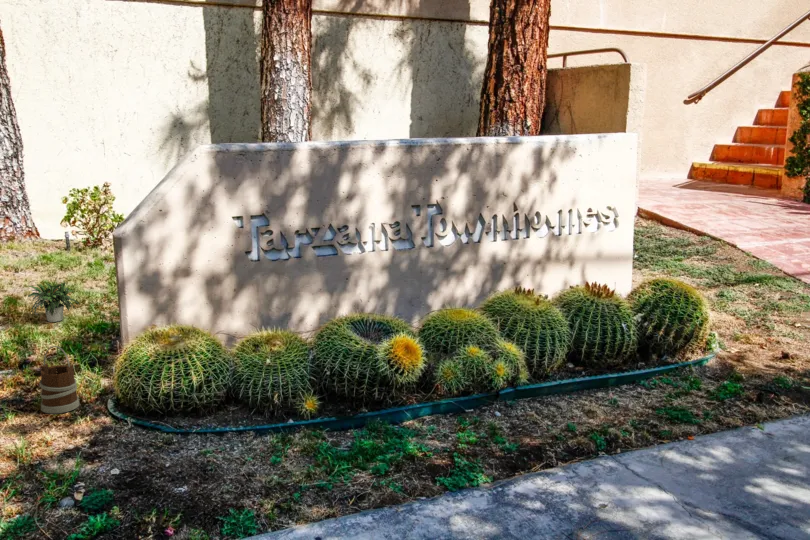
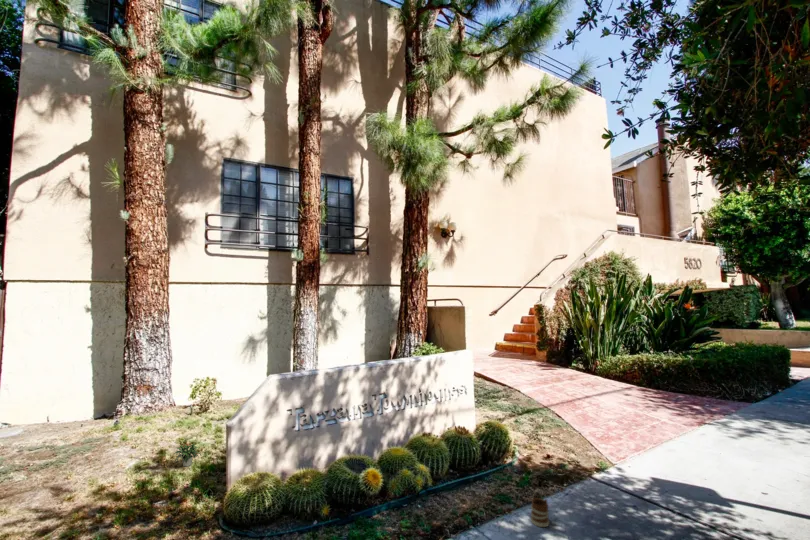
wooden bucket: present [40,346,80,413] -> present [531,498,549,527]

